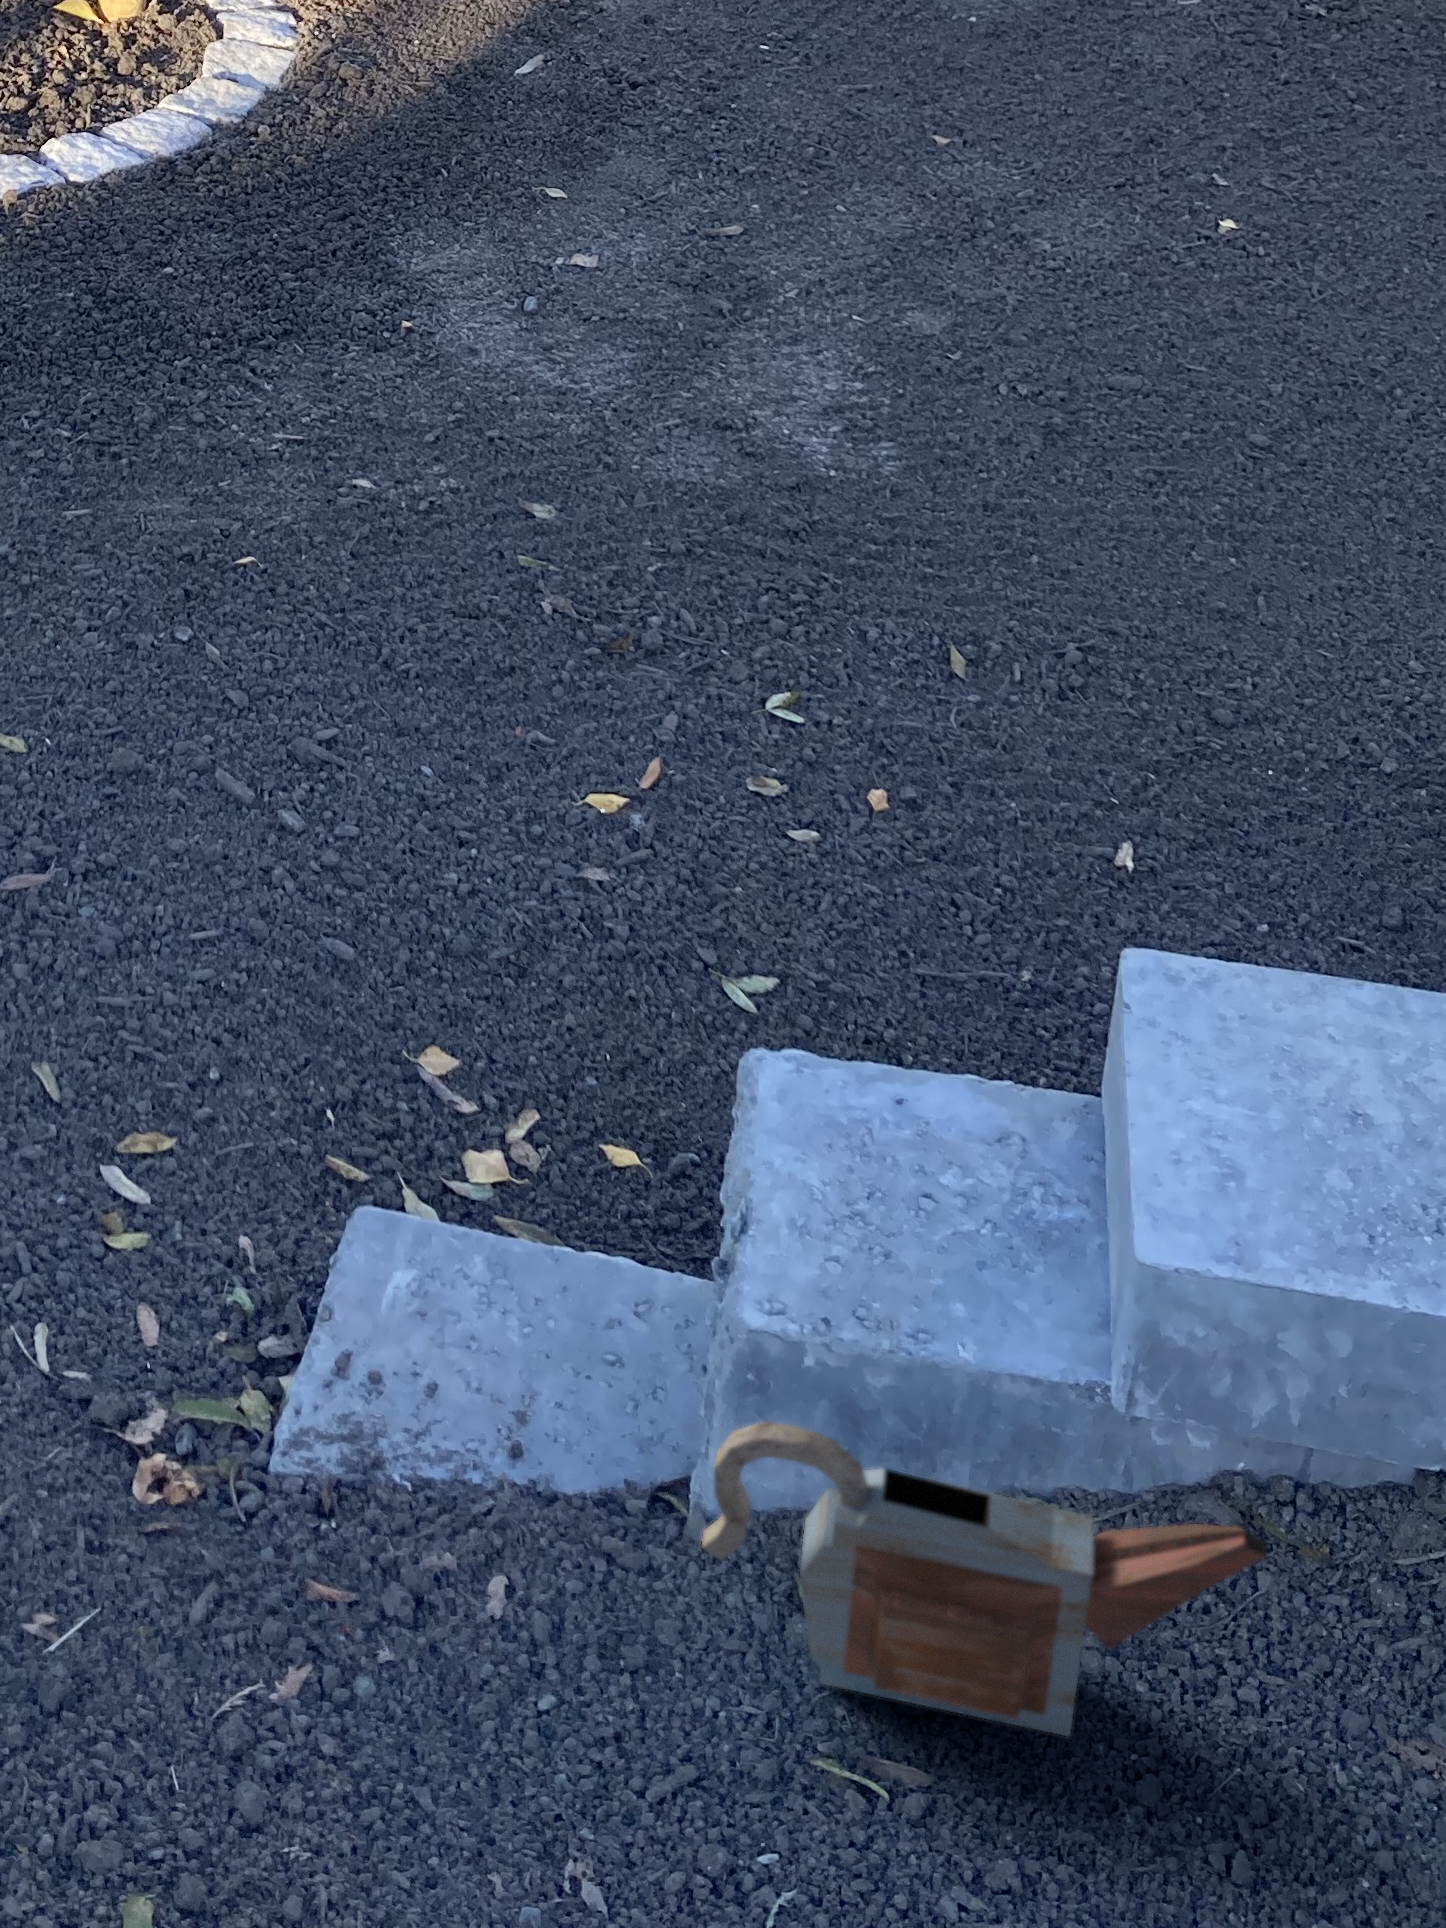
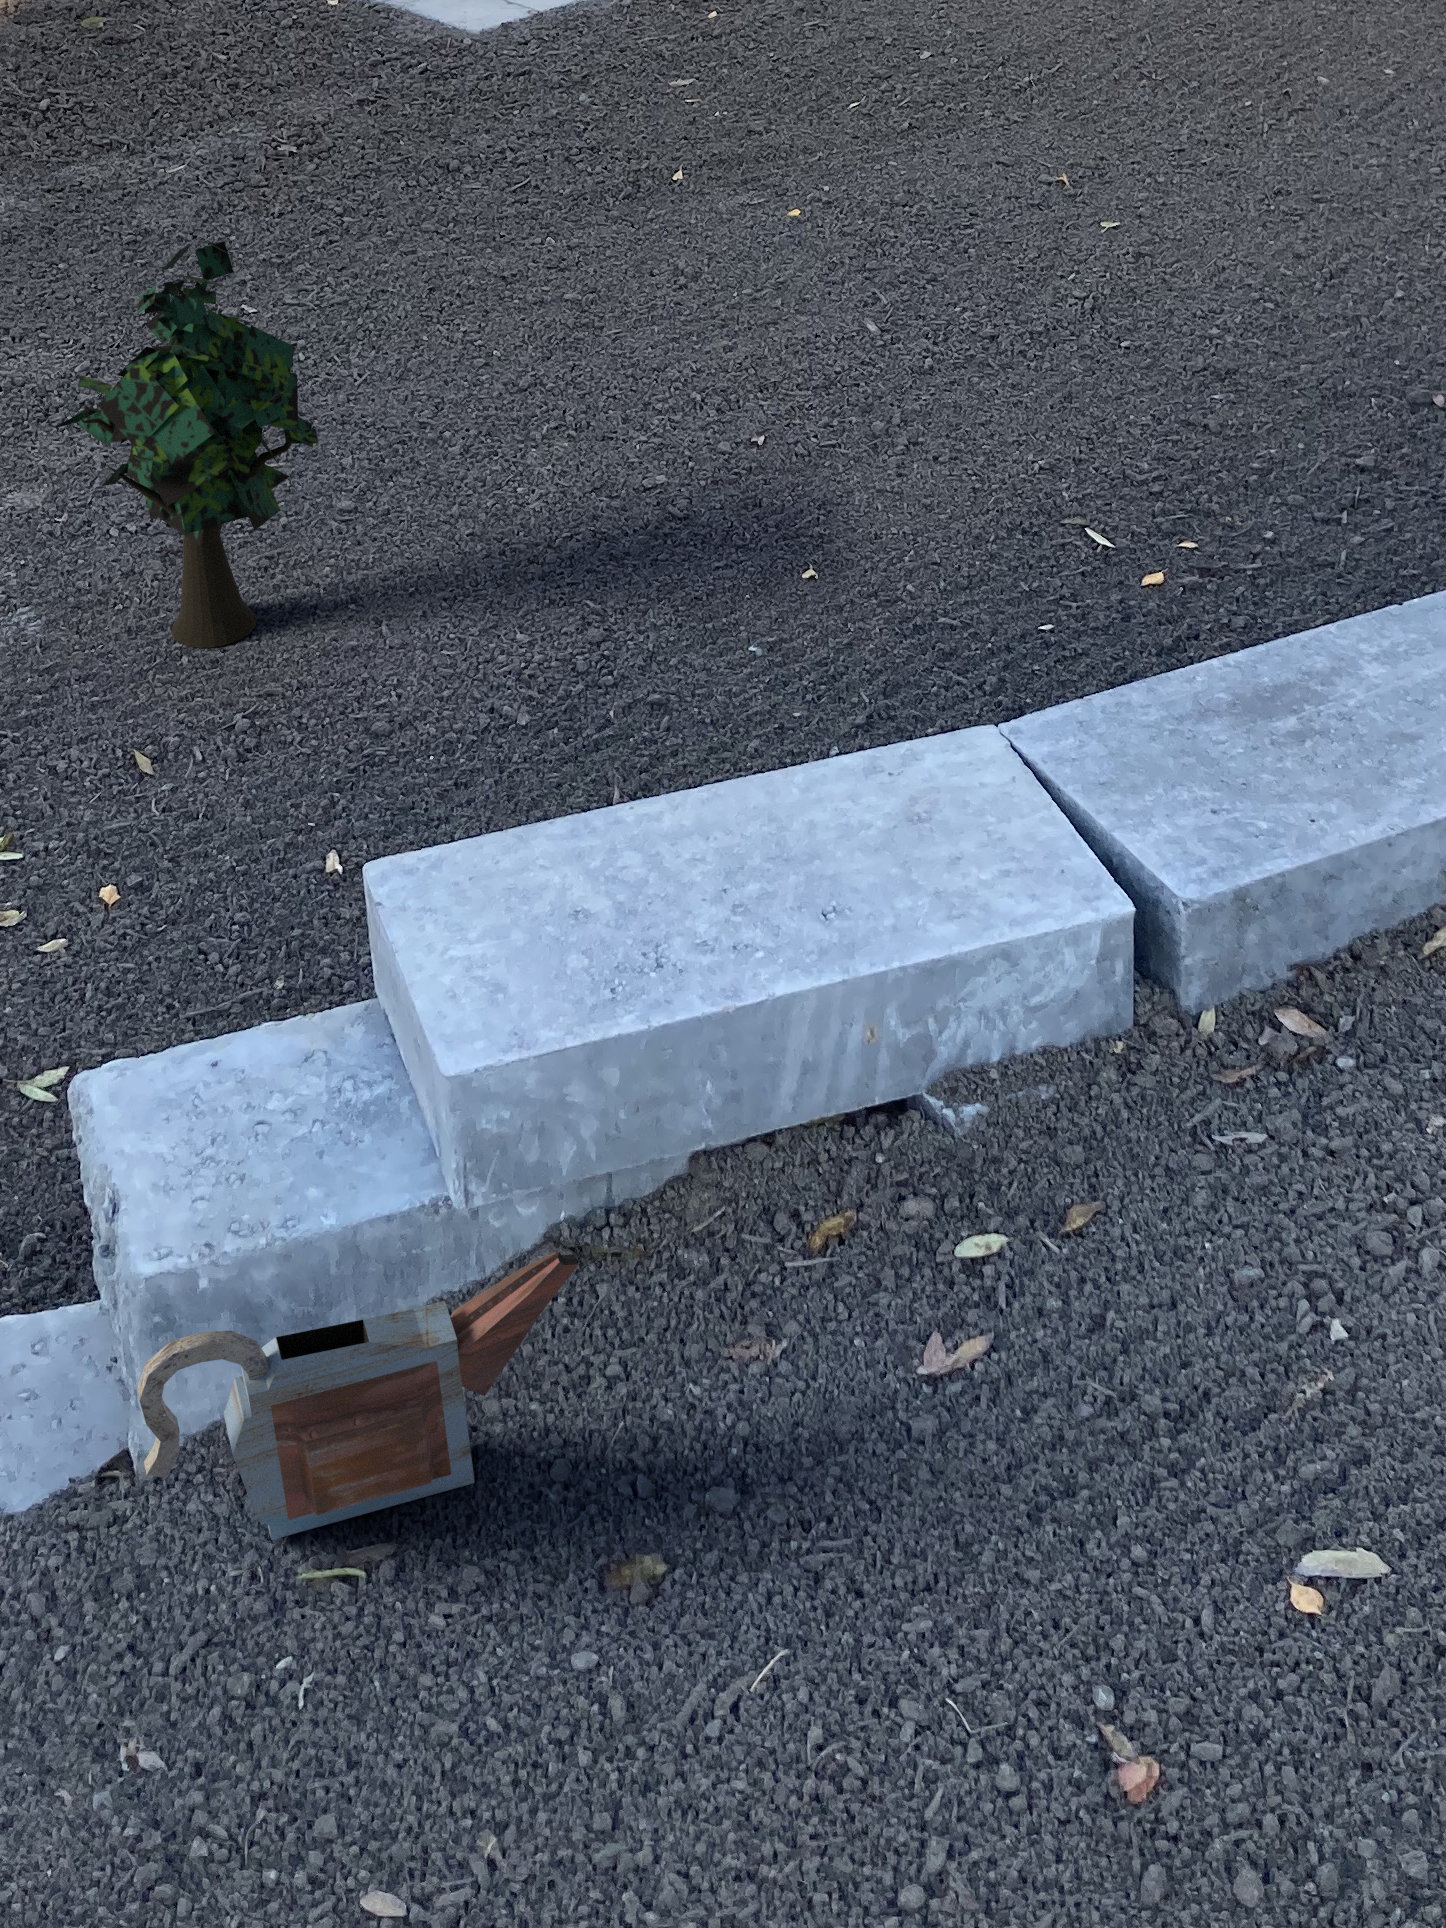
decorative plant: none [970,123,1259,563] -> present [55,241,318,648]

